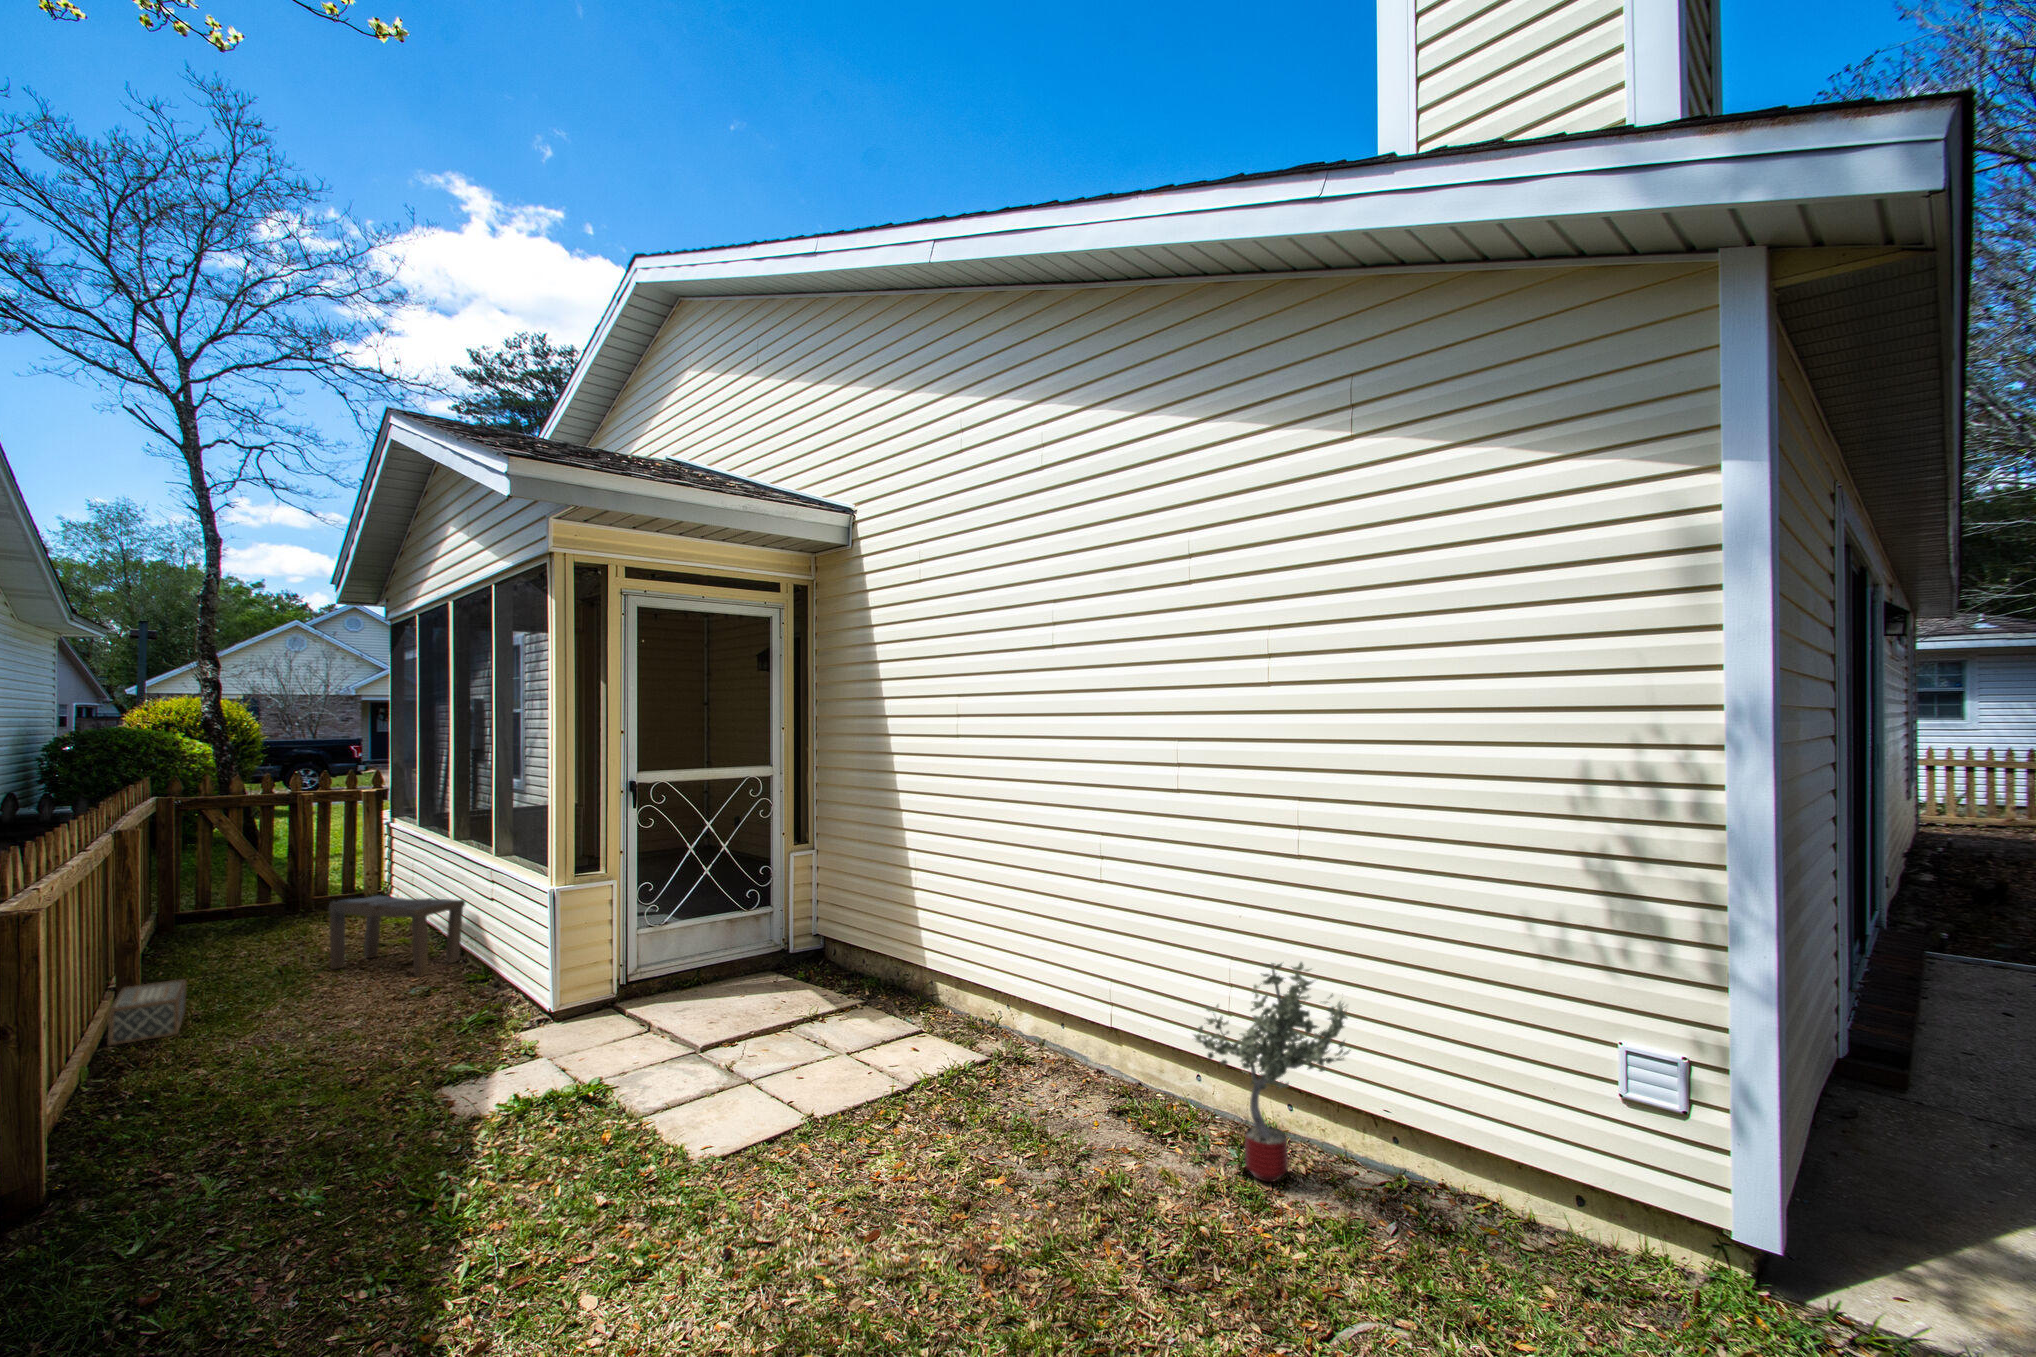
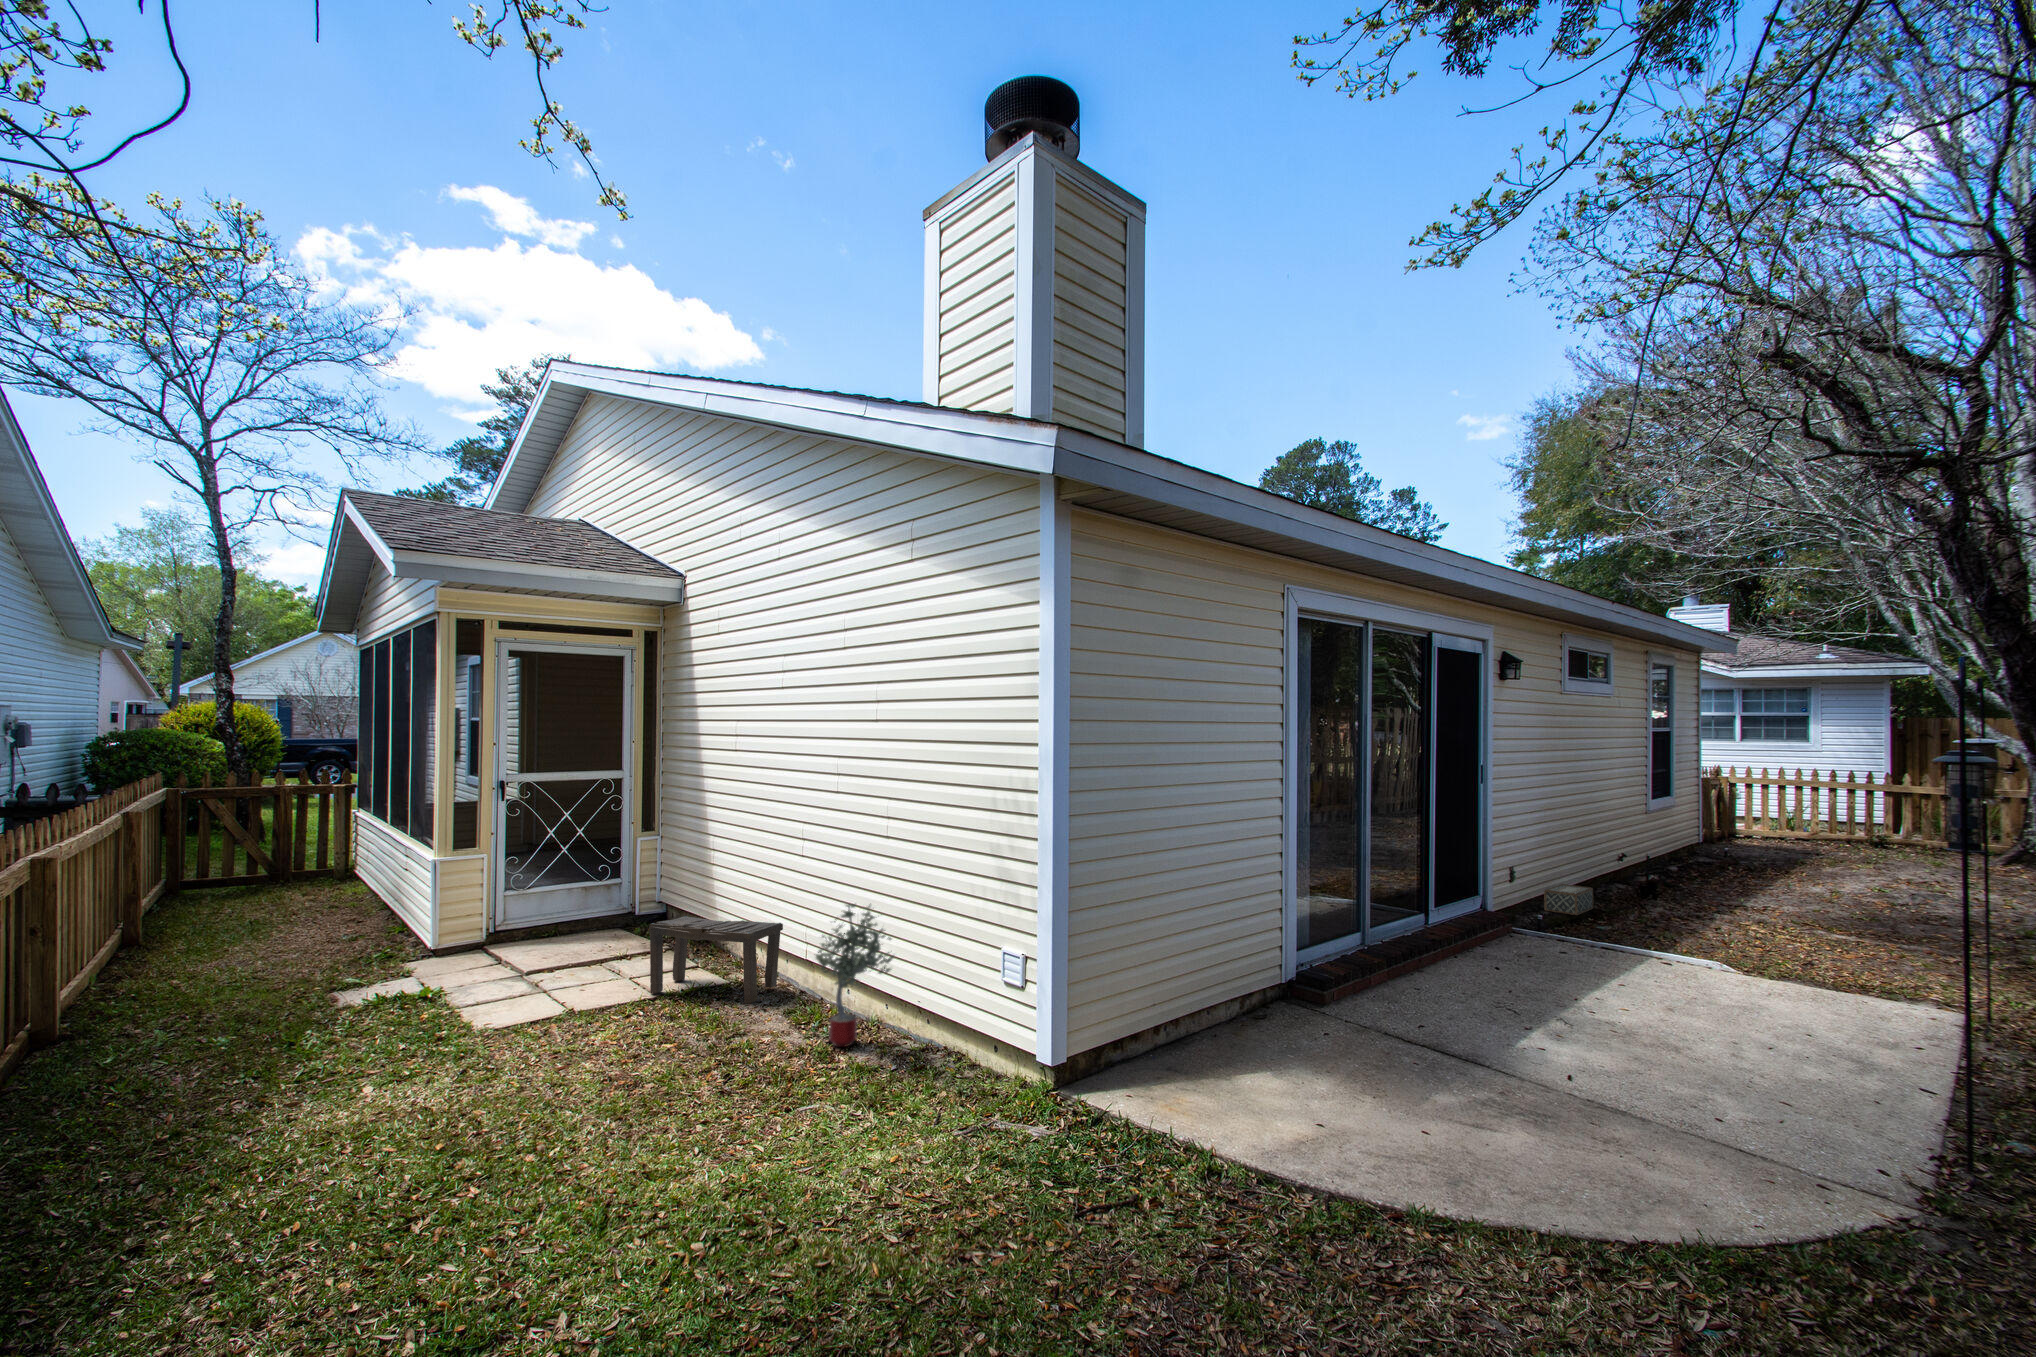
bench: present [329,895,465,977] -> present [649,916,783,1004]
woven basket: present [108,979,186,1045] -> present [1544,884,1594,915]

